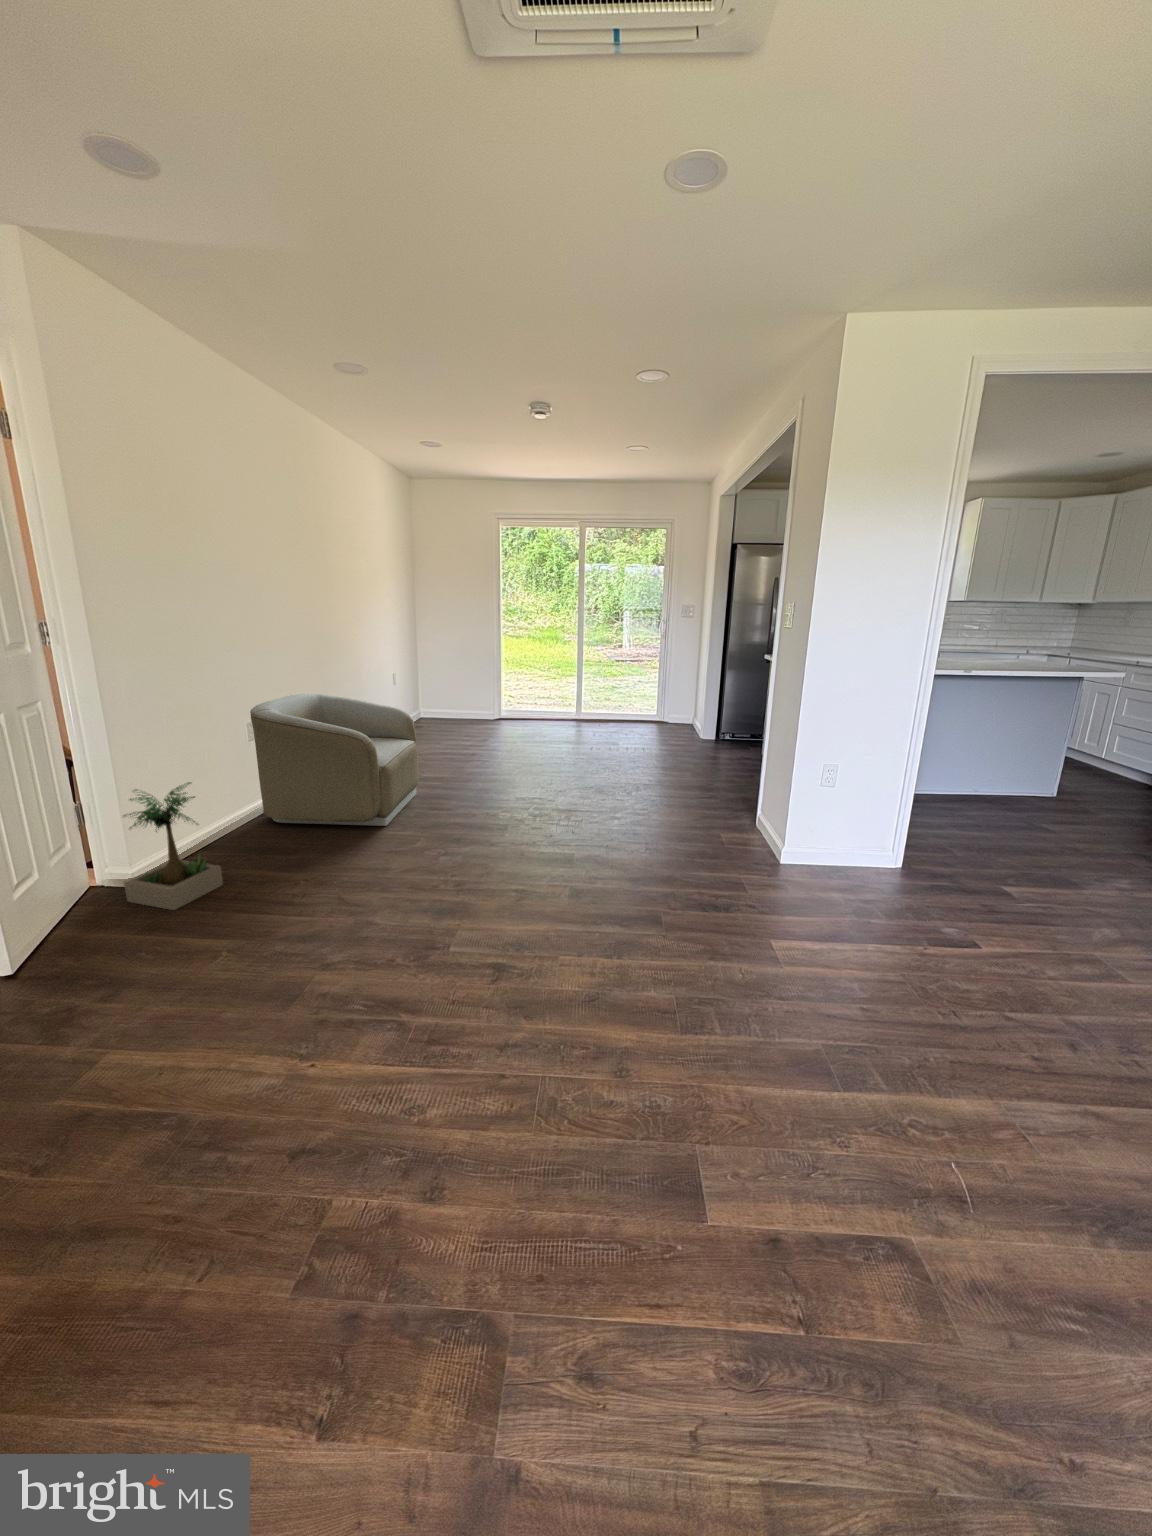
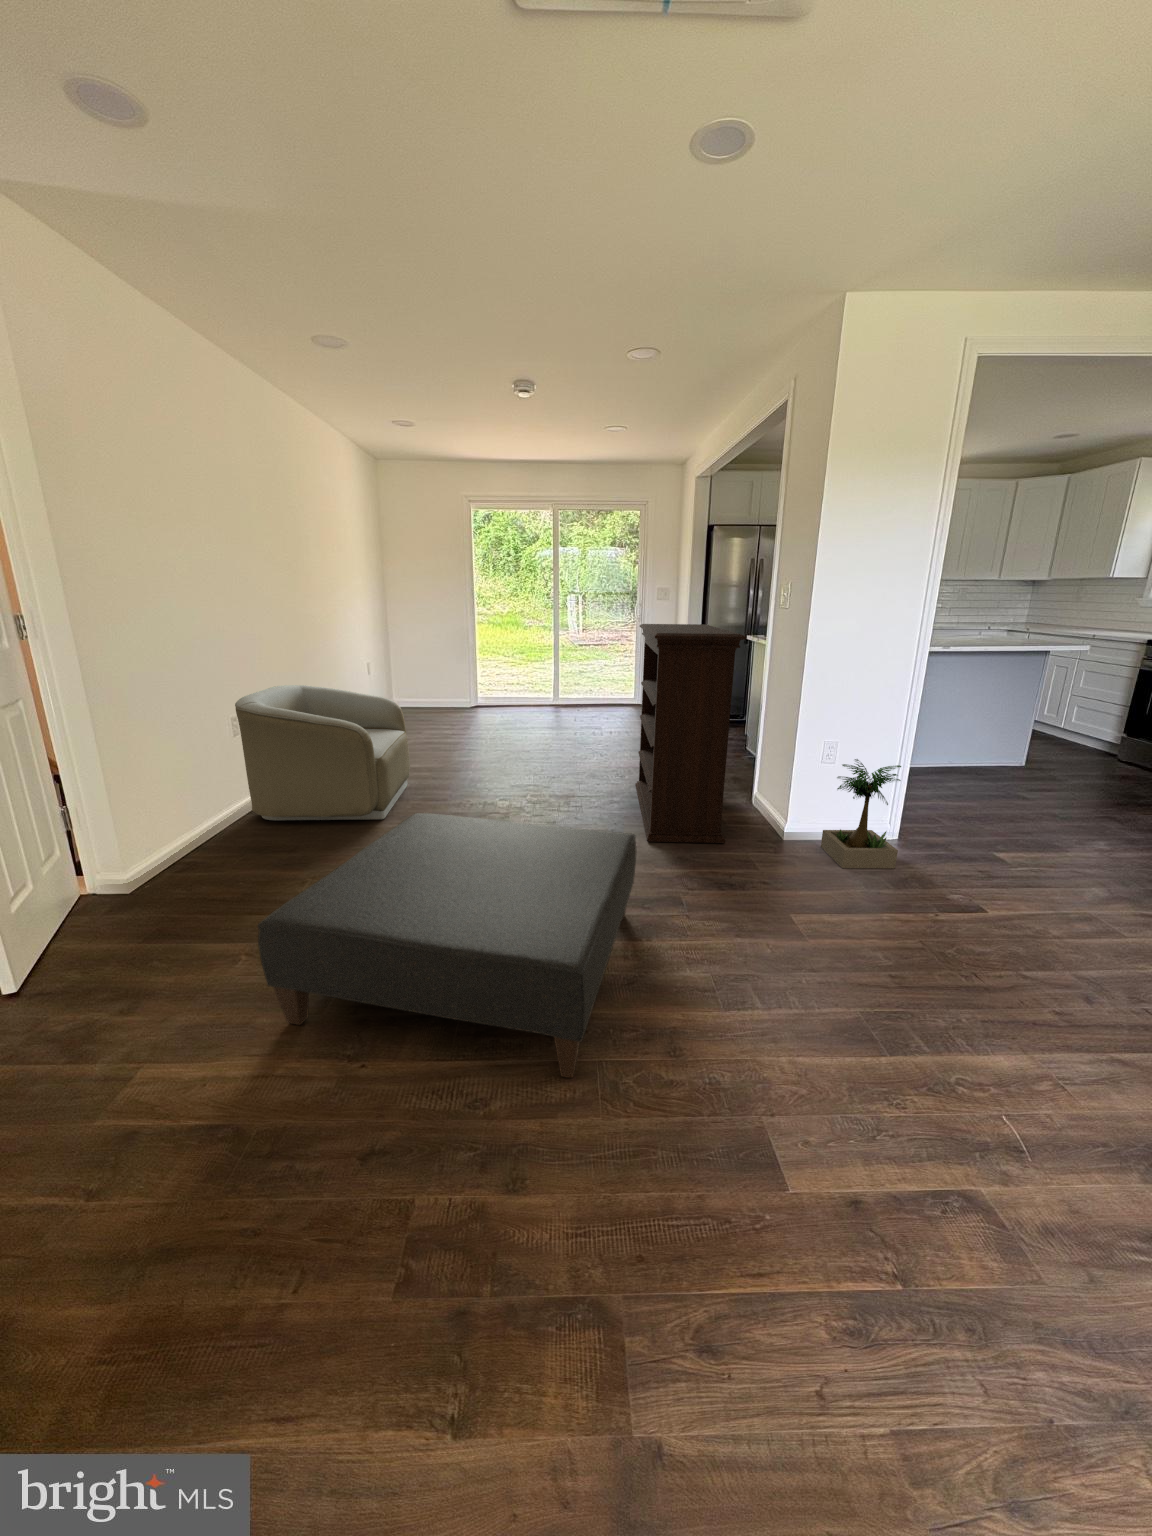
bookshelf: none [639,642,740,864] -> present [635,624,746,843]
potted plant: present [123,782,223,910] -> present [821,759,901,868]
ottoman: none [224,821,613,1091] -> present [258,813,636,1078]

